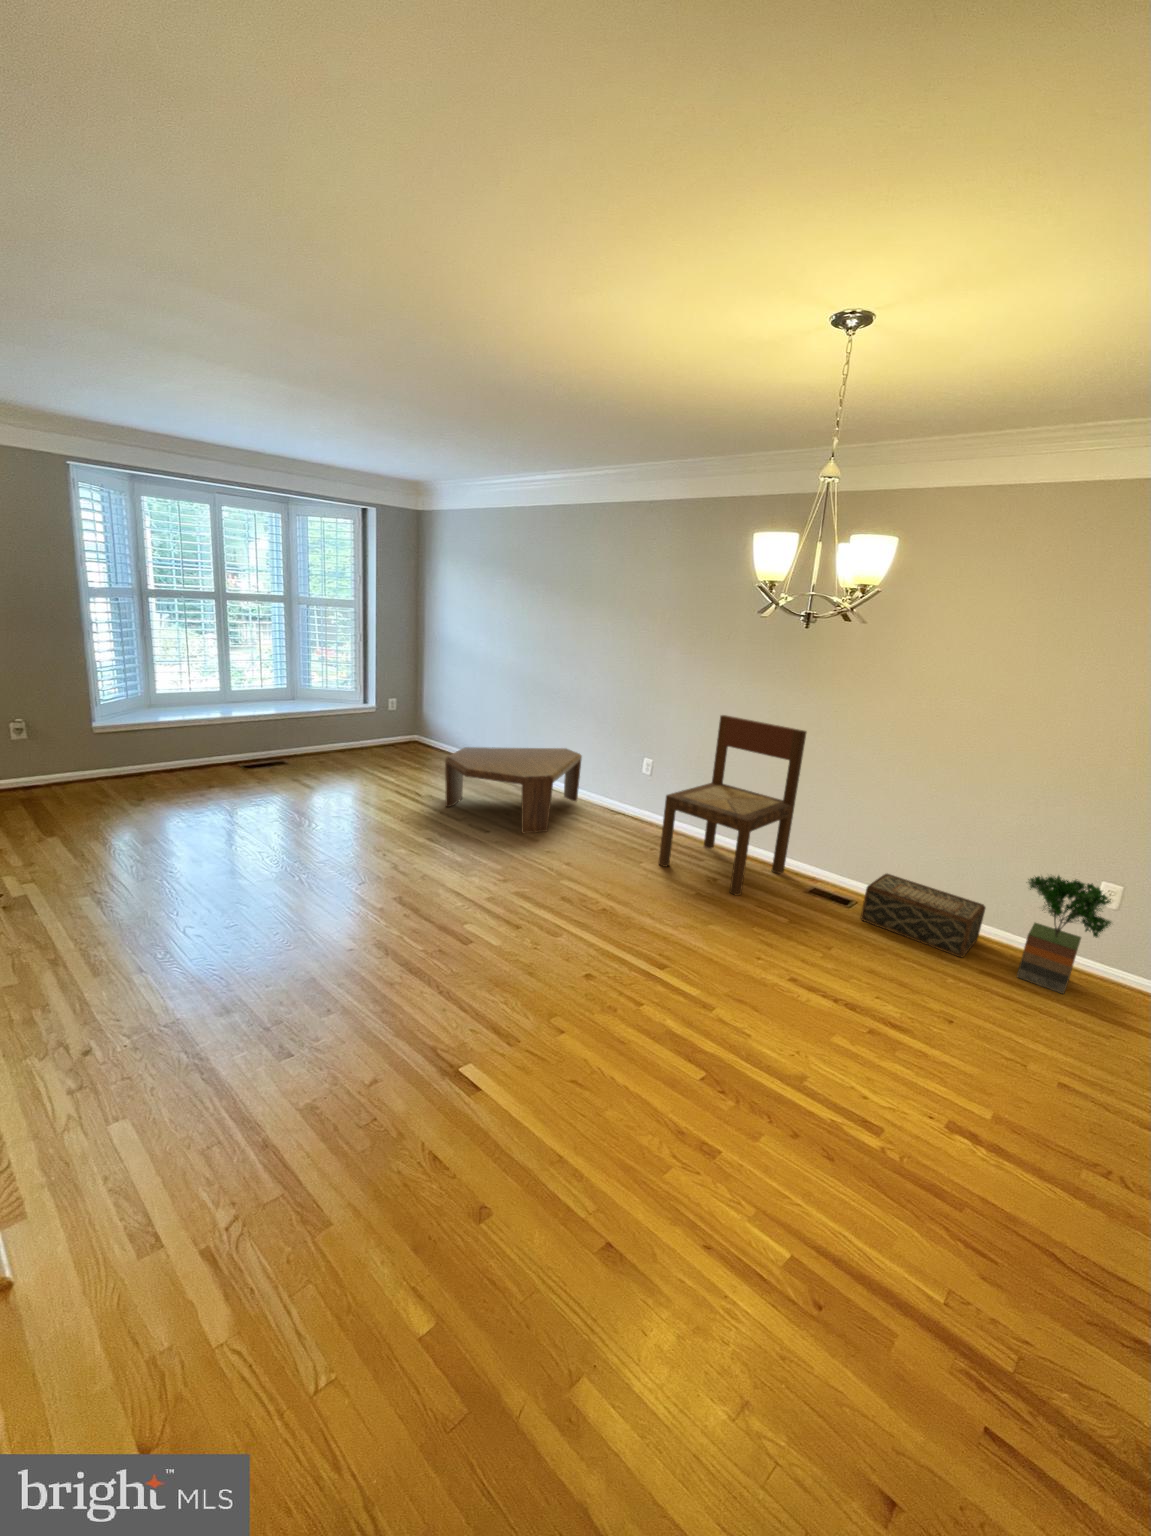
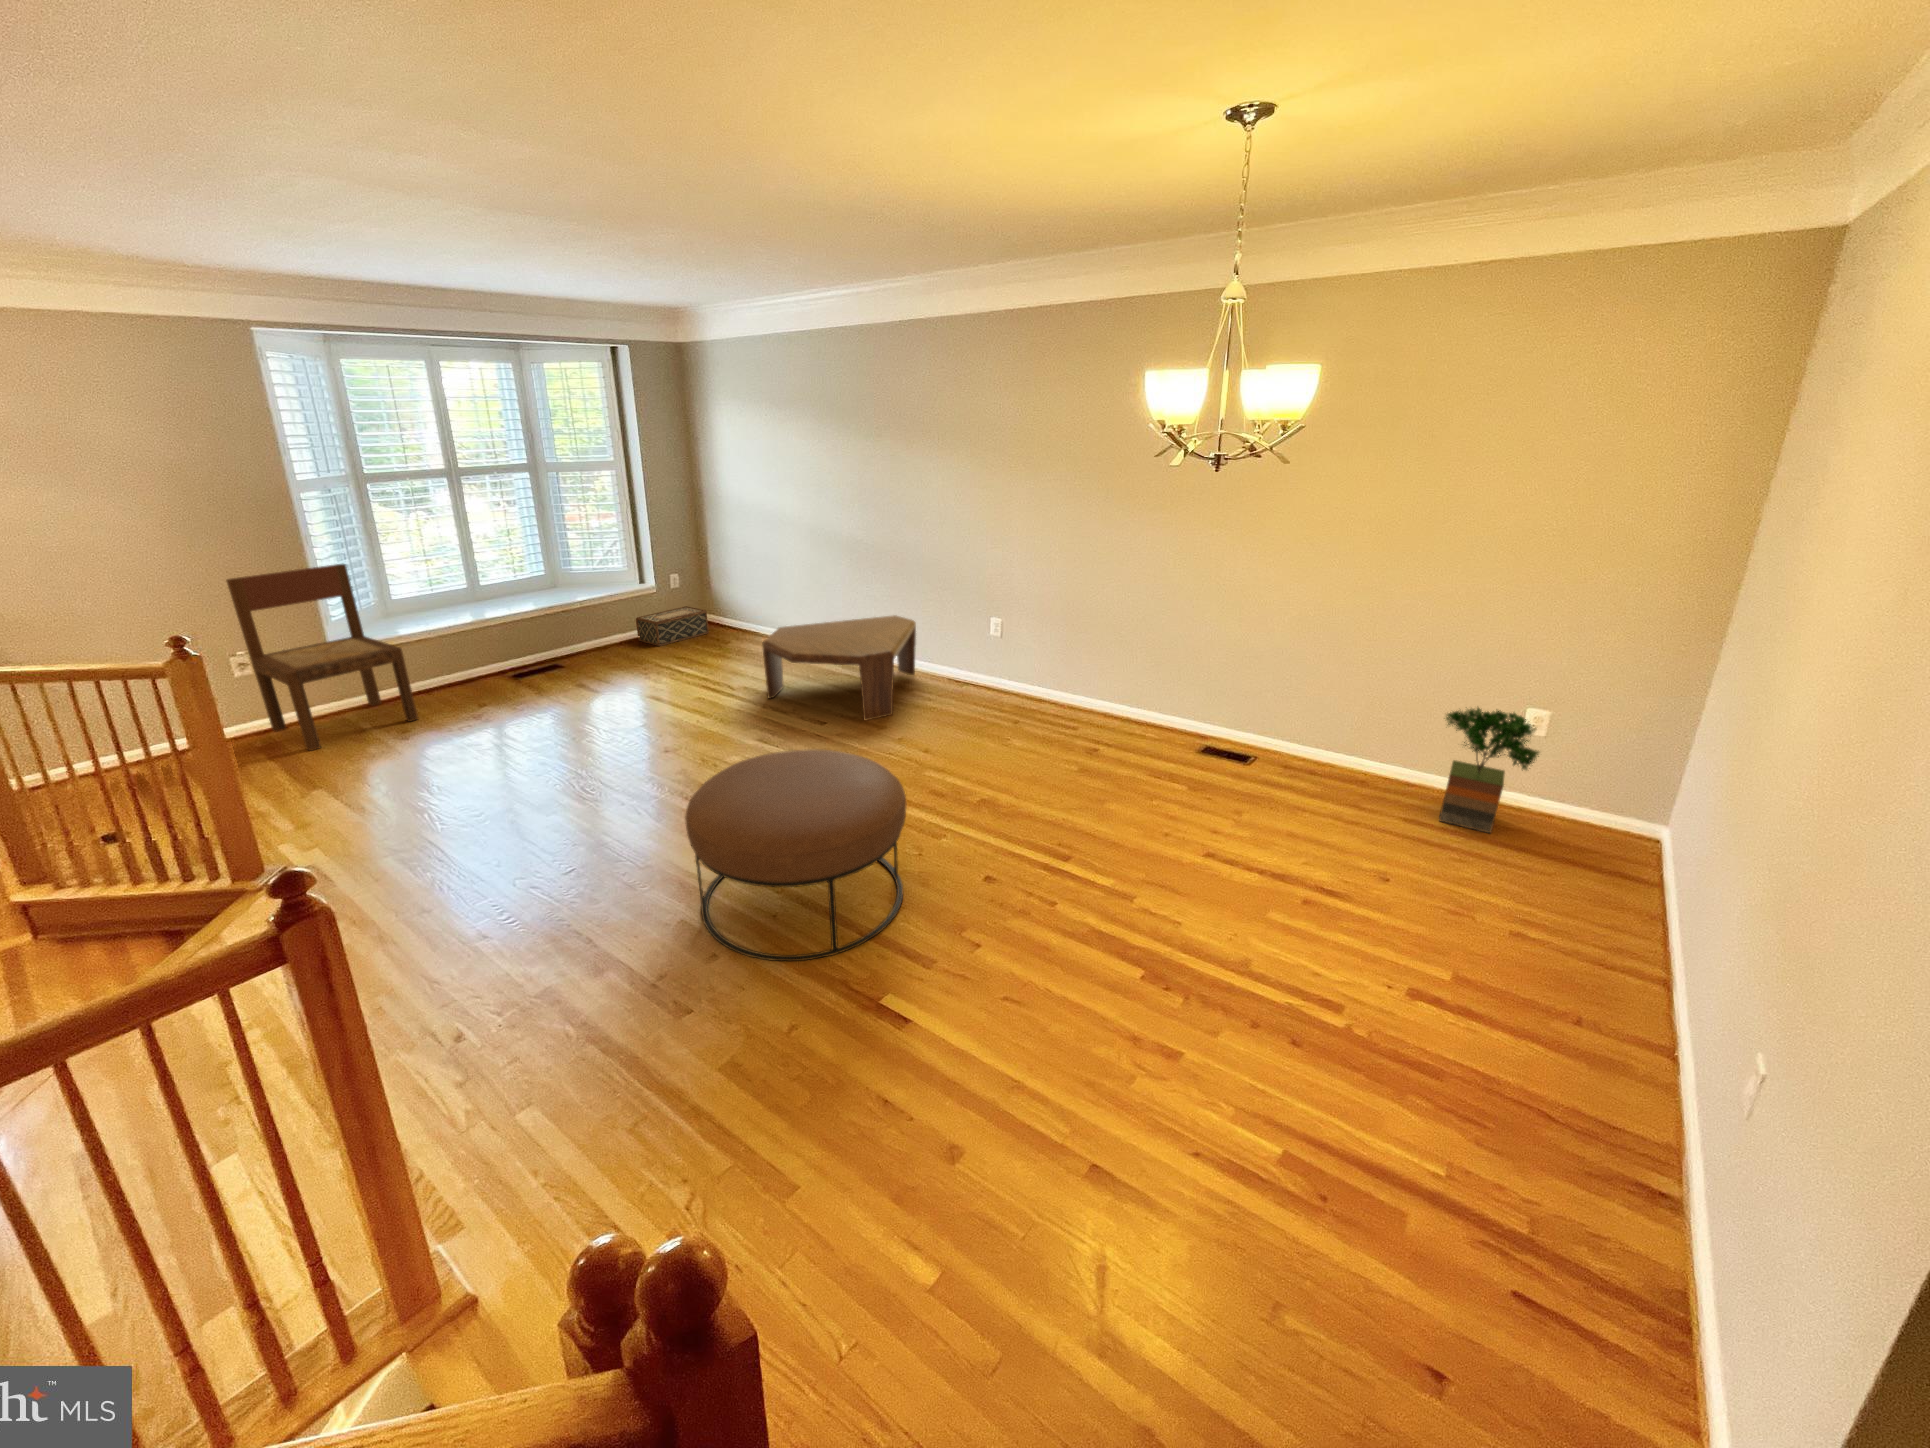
dining chair: present [659,715,806,896] -> present [226,564,418,751]
ottoman: none [322,843,519,1026] -> present [685,749,906,961]
woven basket: present [861,874,985,957] -> present [636,606,709,646]

